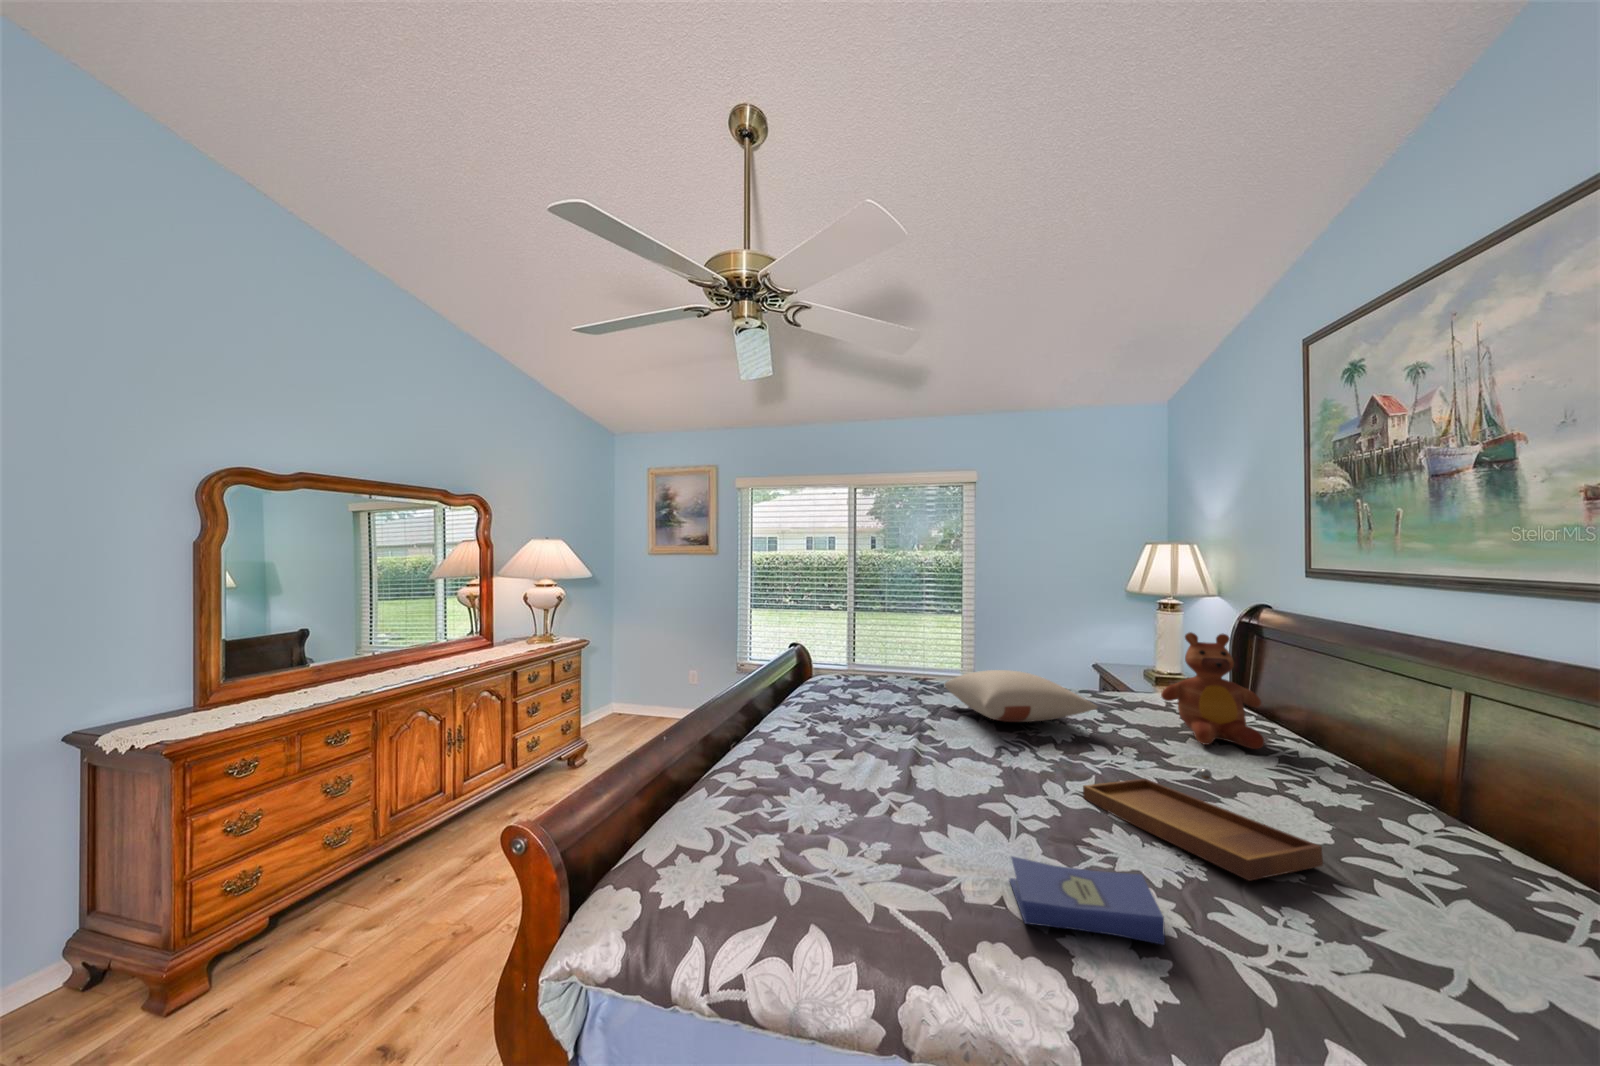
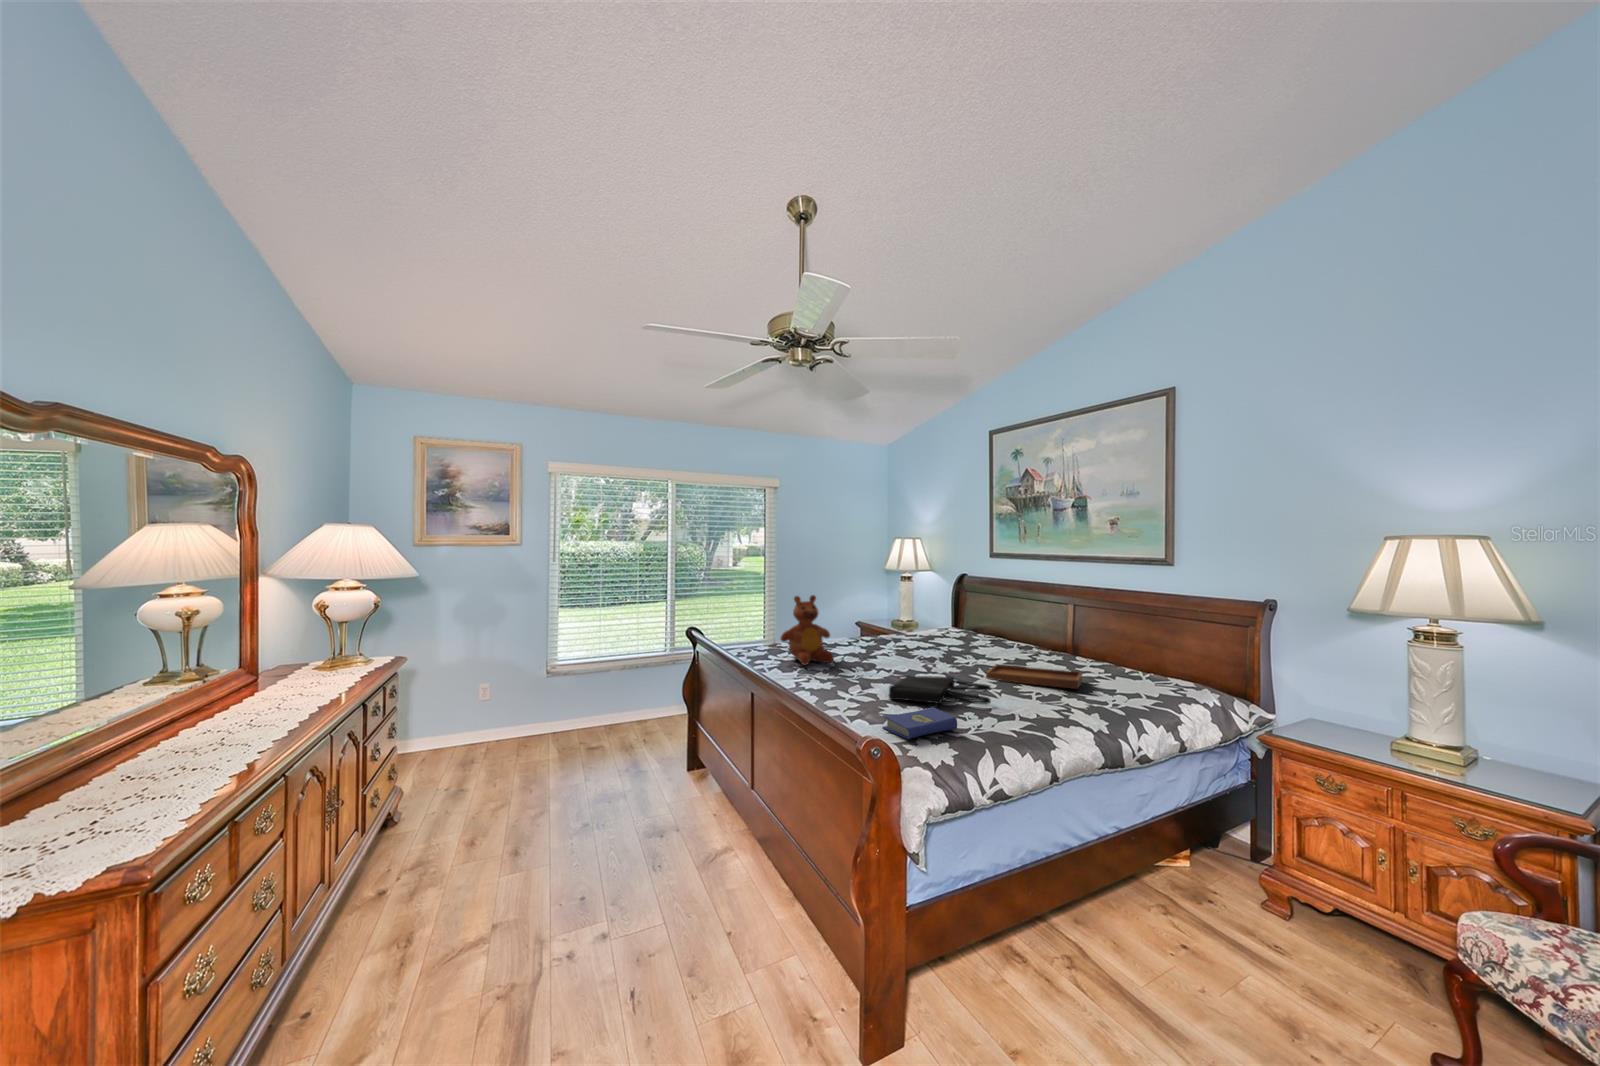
teddy bear: present [1161,632,1264,749] -> present [780,595,833,665]
pillow: present [944,670,1097,722] -> none [845,622,942,653]
tote bag: none [835,755,973,840] -> present [889,675,990,704]
hardcover book: present [1010,856,1165,945] -> present [882,707,957,739]

